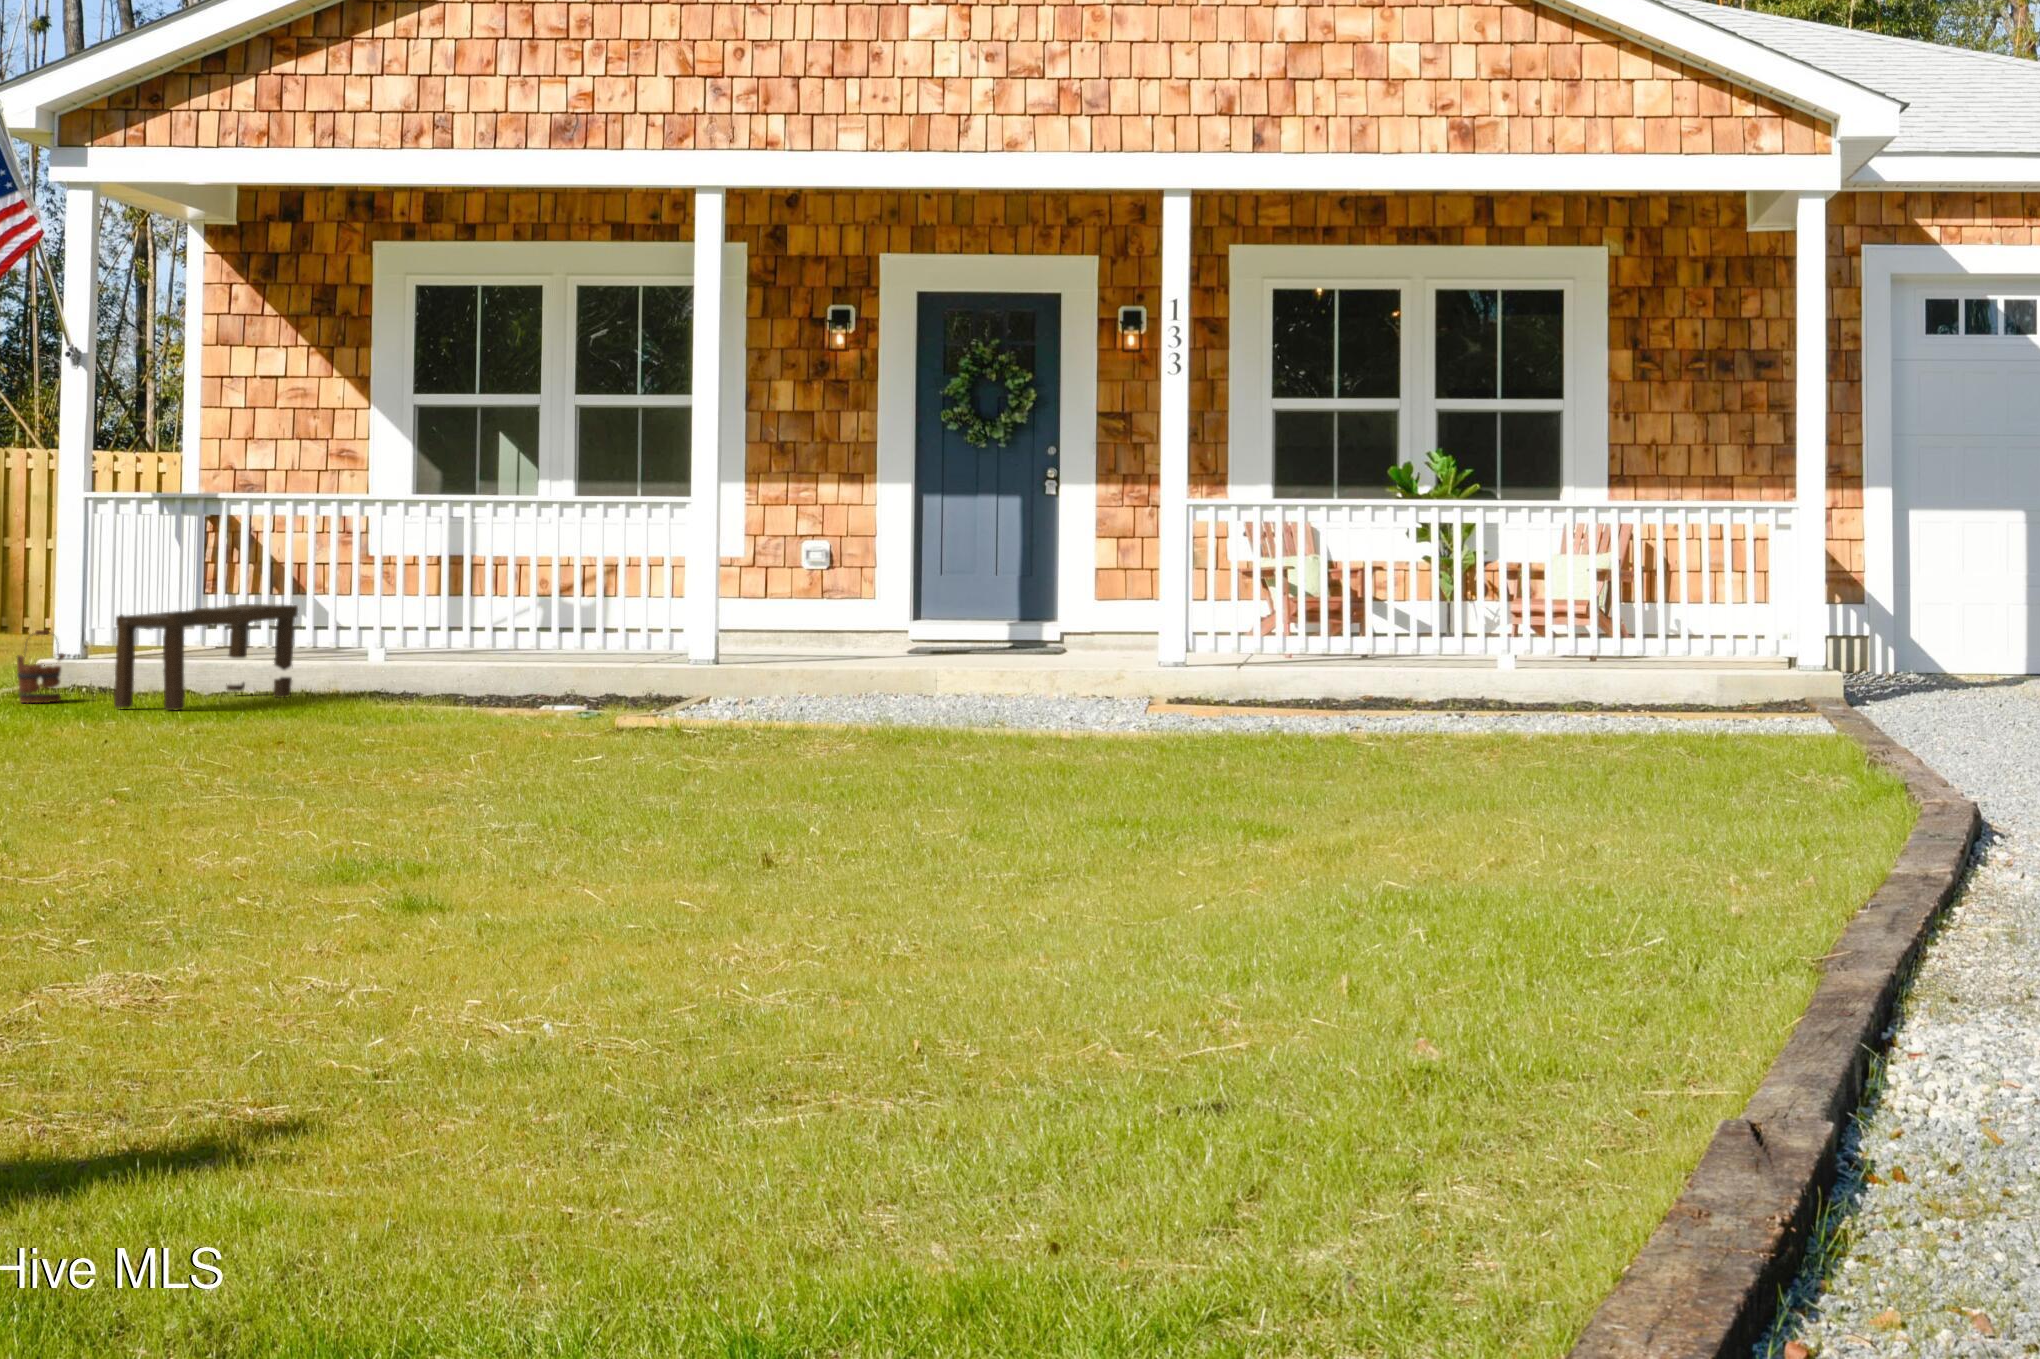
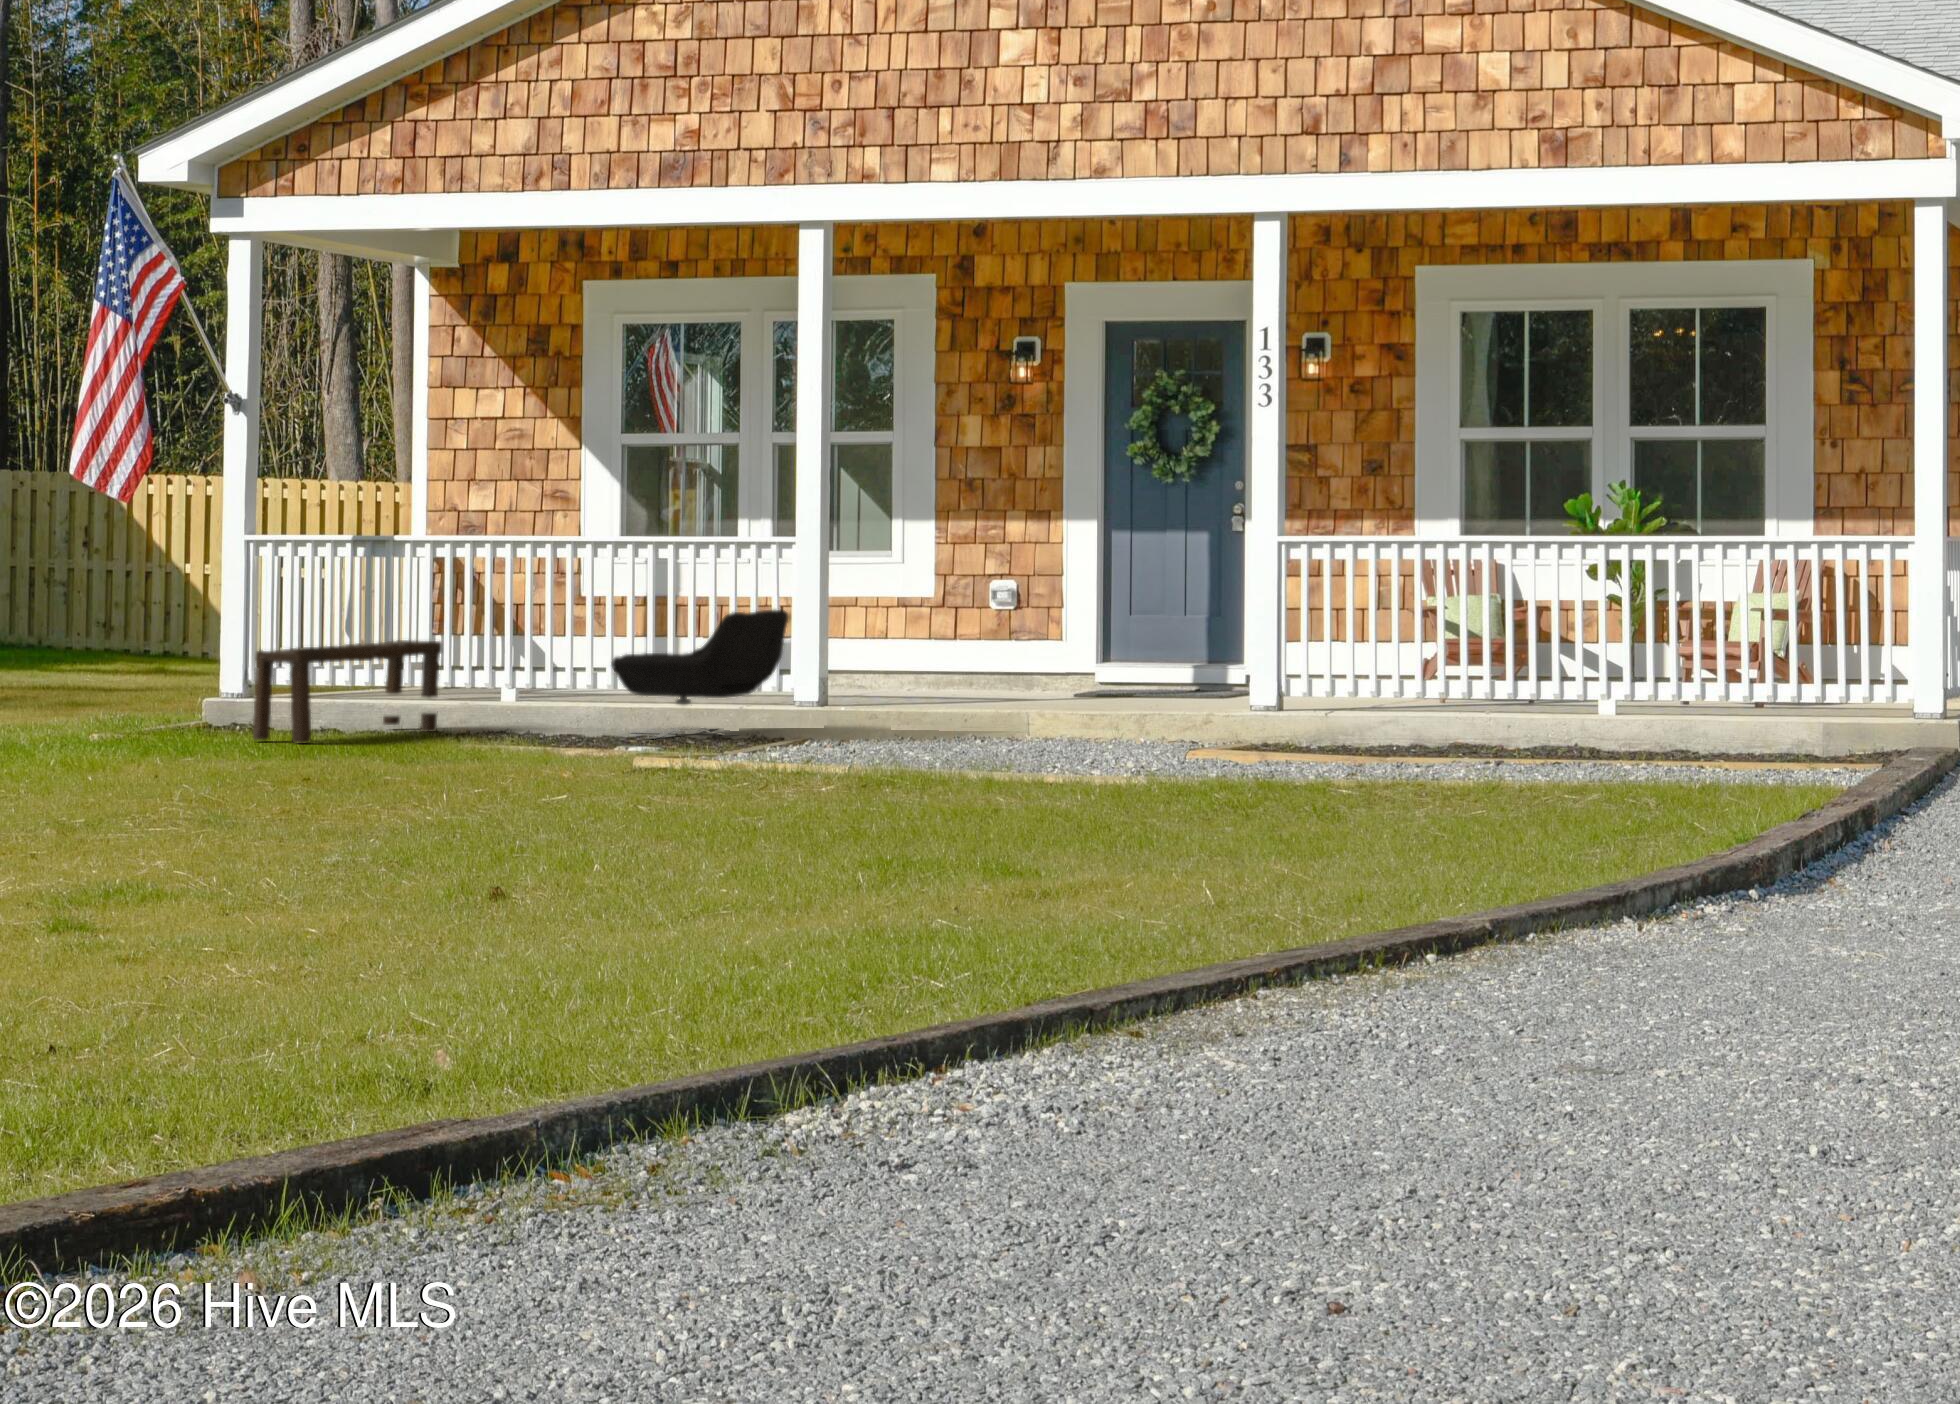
lounge chair: none [505,571,672,701] -> present [612,609,788,738]
wooden bucket: present [17,630,65,703] -> none [185,664,235,735]

